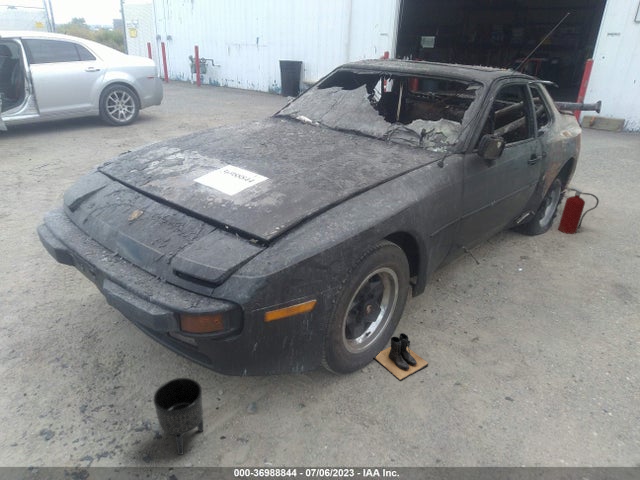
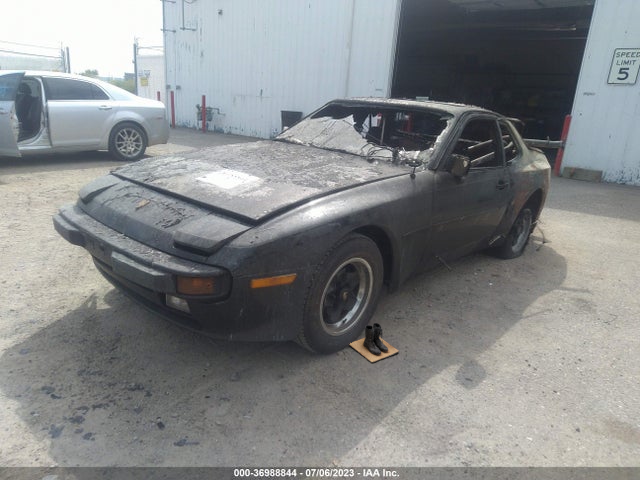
fire extinguisher: present [558,185,599,234] -> none [532,215,568,260]
planter: present [154,378,203,455] -> none [148,340,191,408]

